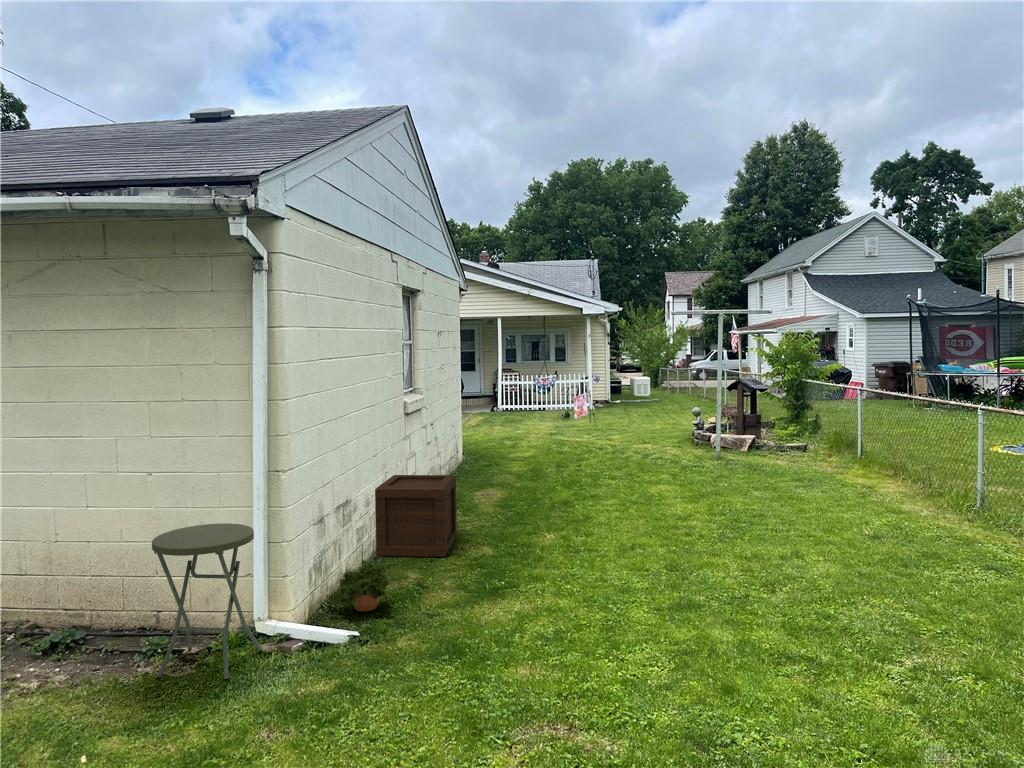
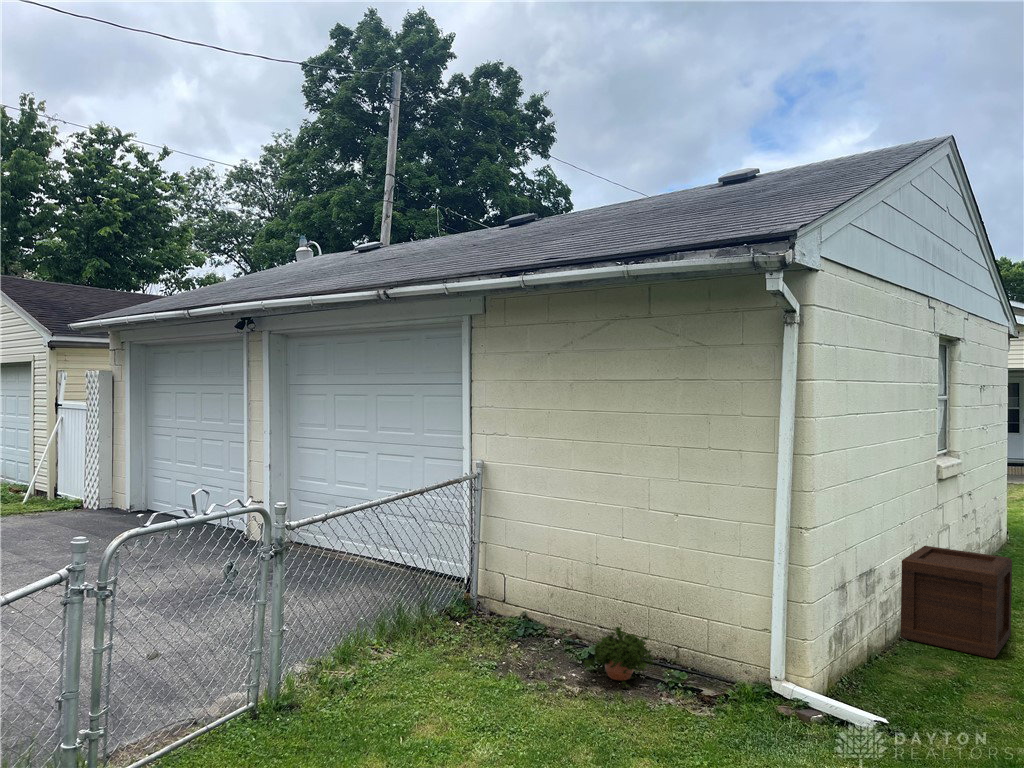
side table: present [152,523,262,681] -> none [680,572,778,734]
potted plant: present [329,560,394,611] -> present [584,627,653,687]

